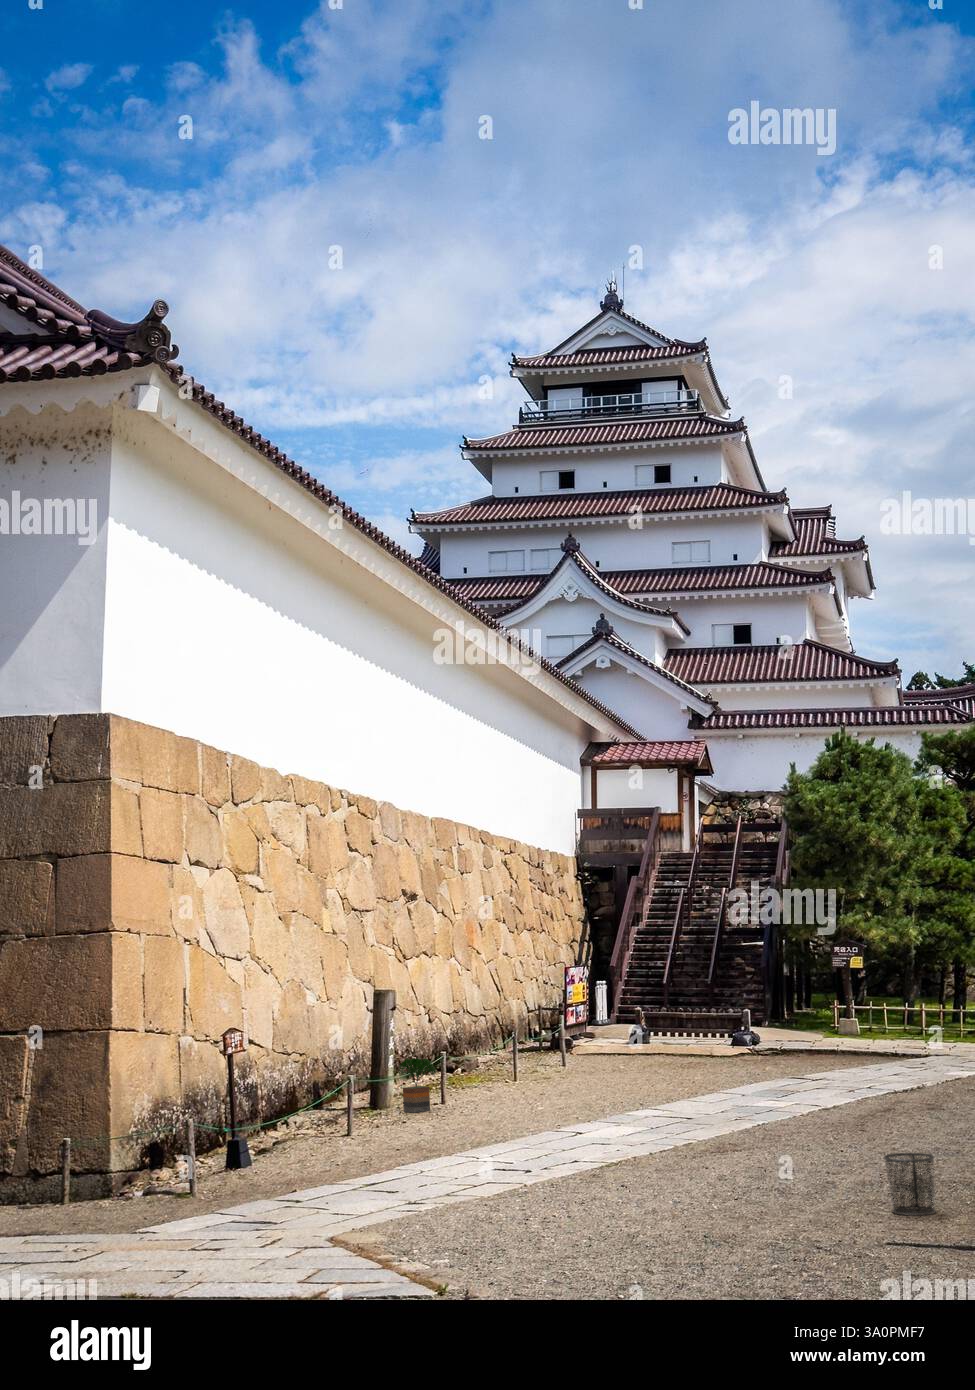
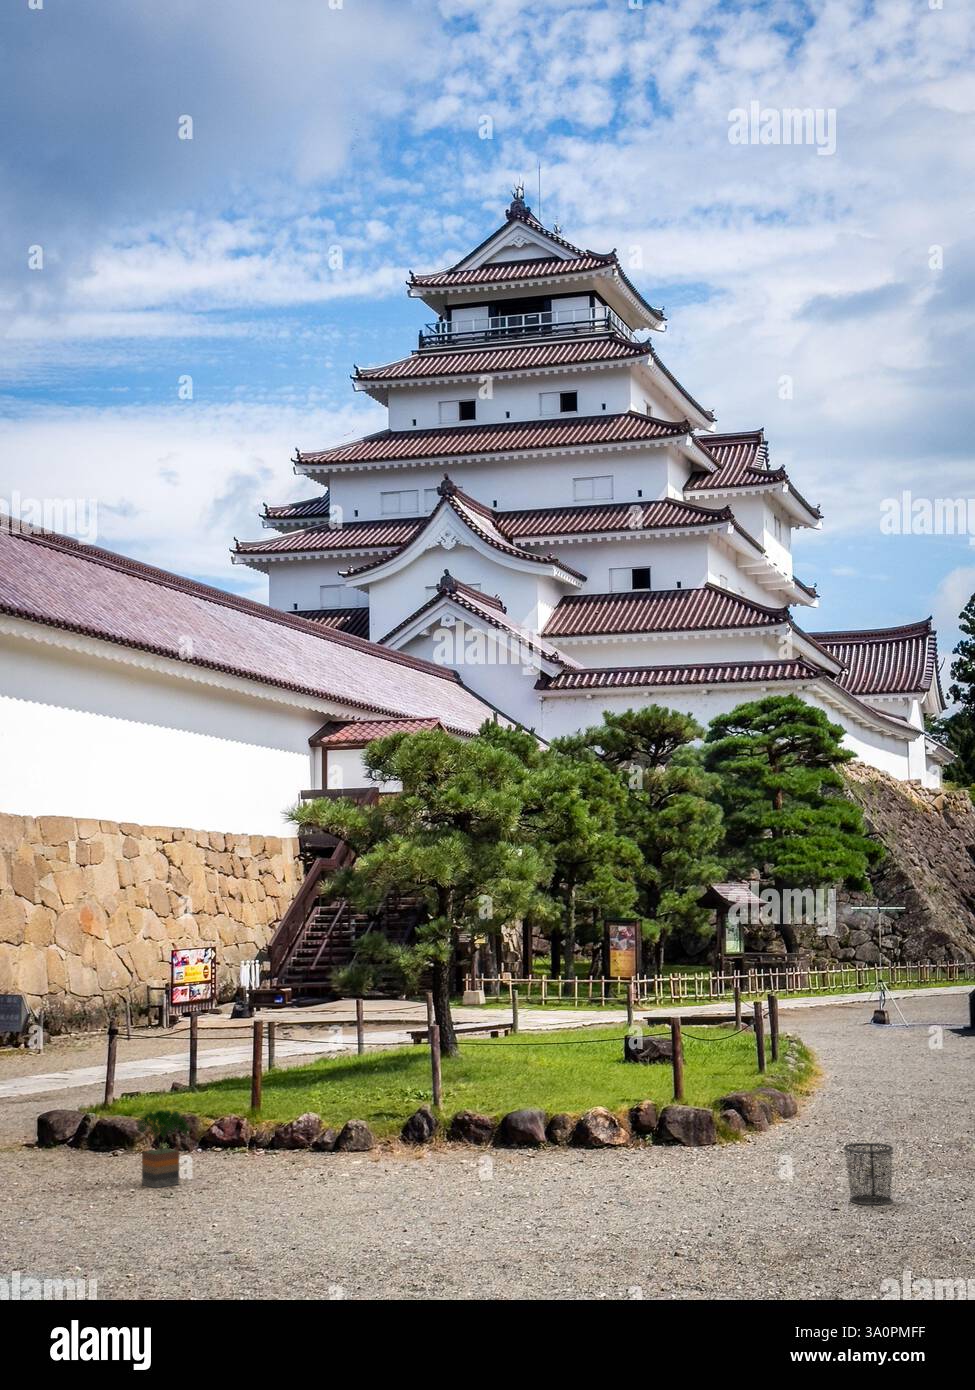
potted tree: present [399,1058,436,1113] -> present [138,1111,190,1188]

